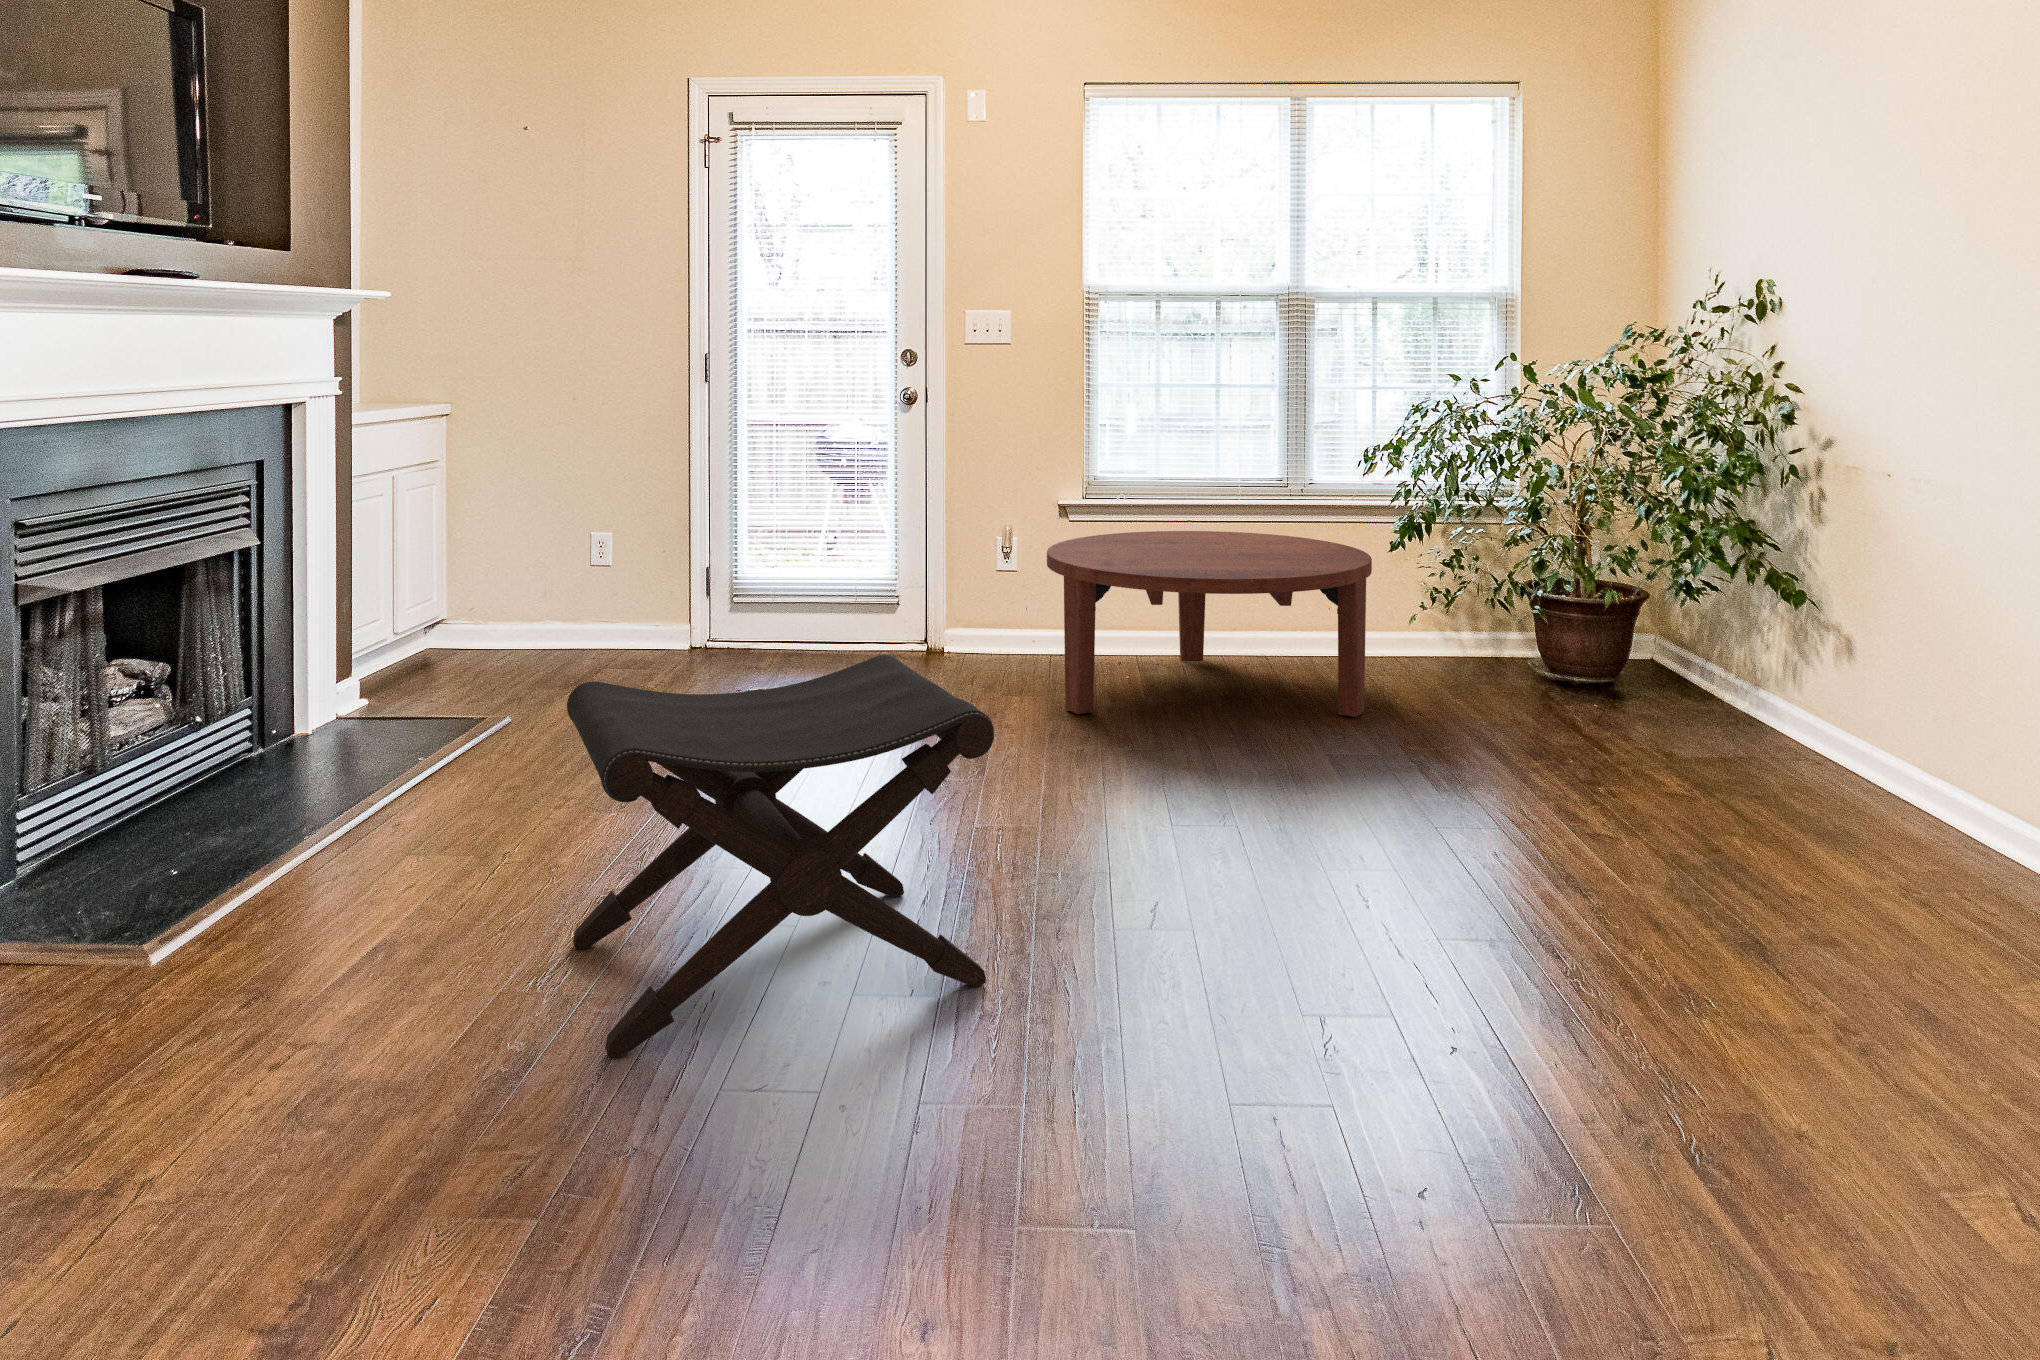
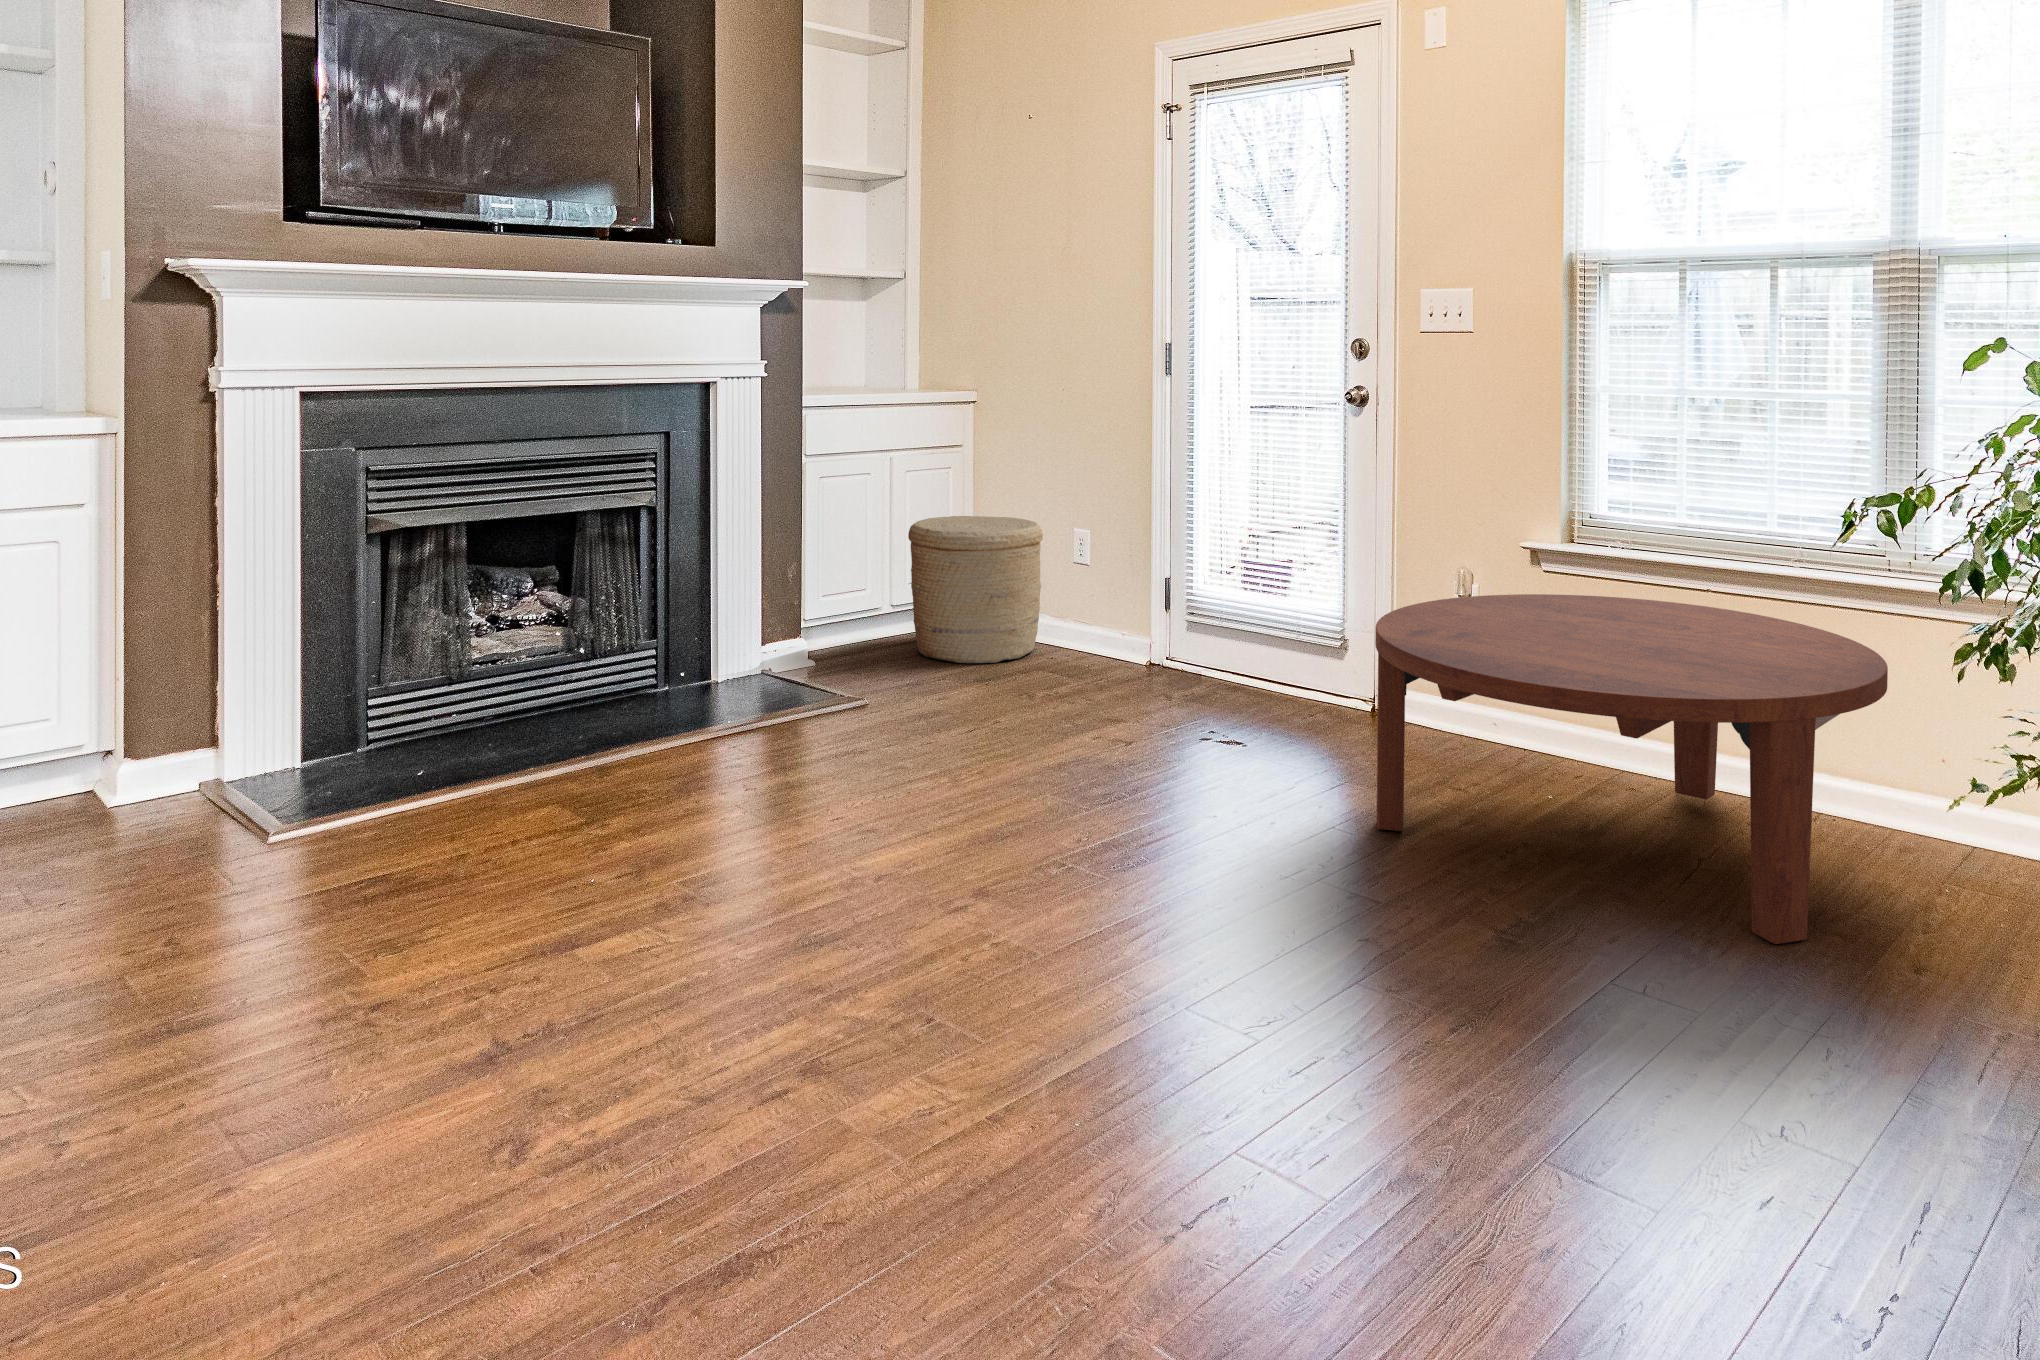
woven basket: none [427,530,572,680] -> present [908,516,1043,663]
footstool: present [567,655,994,1057] -> none [201,665,759,1123]

